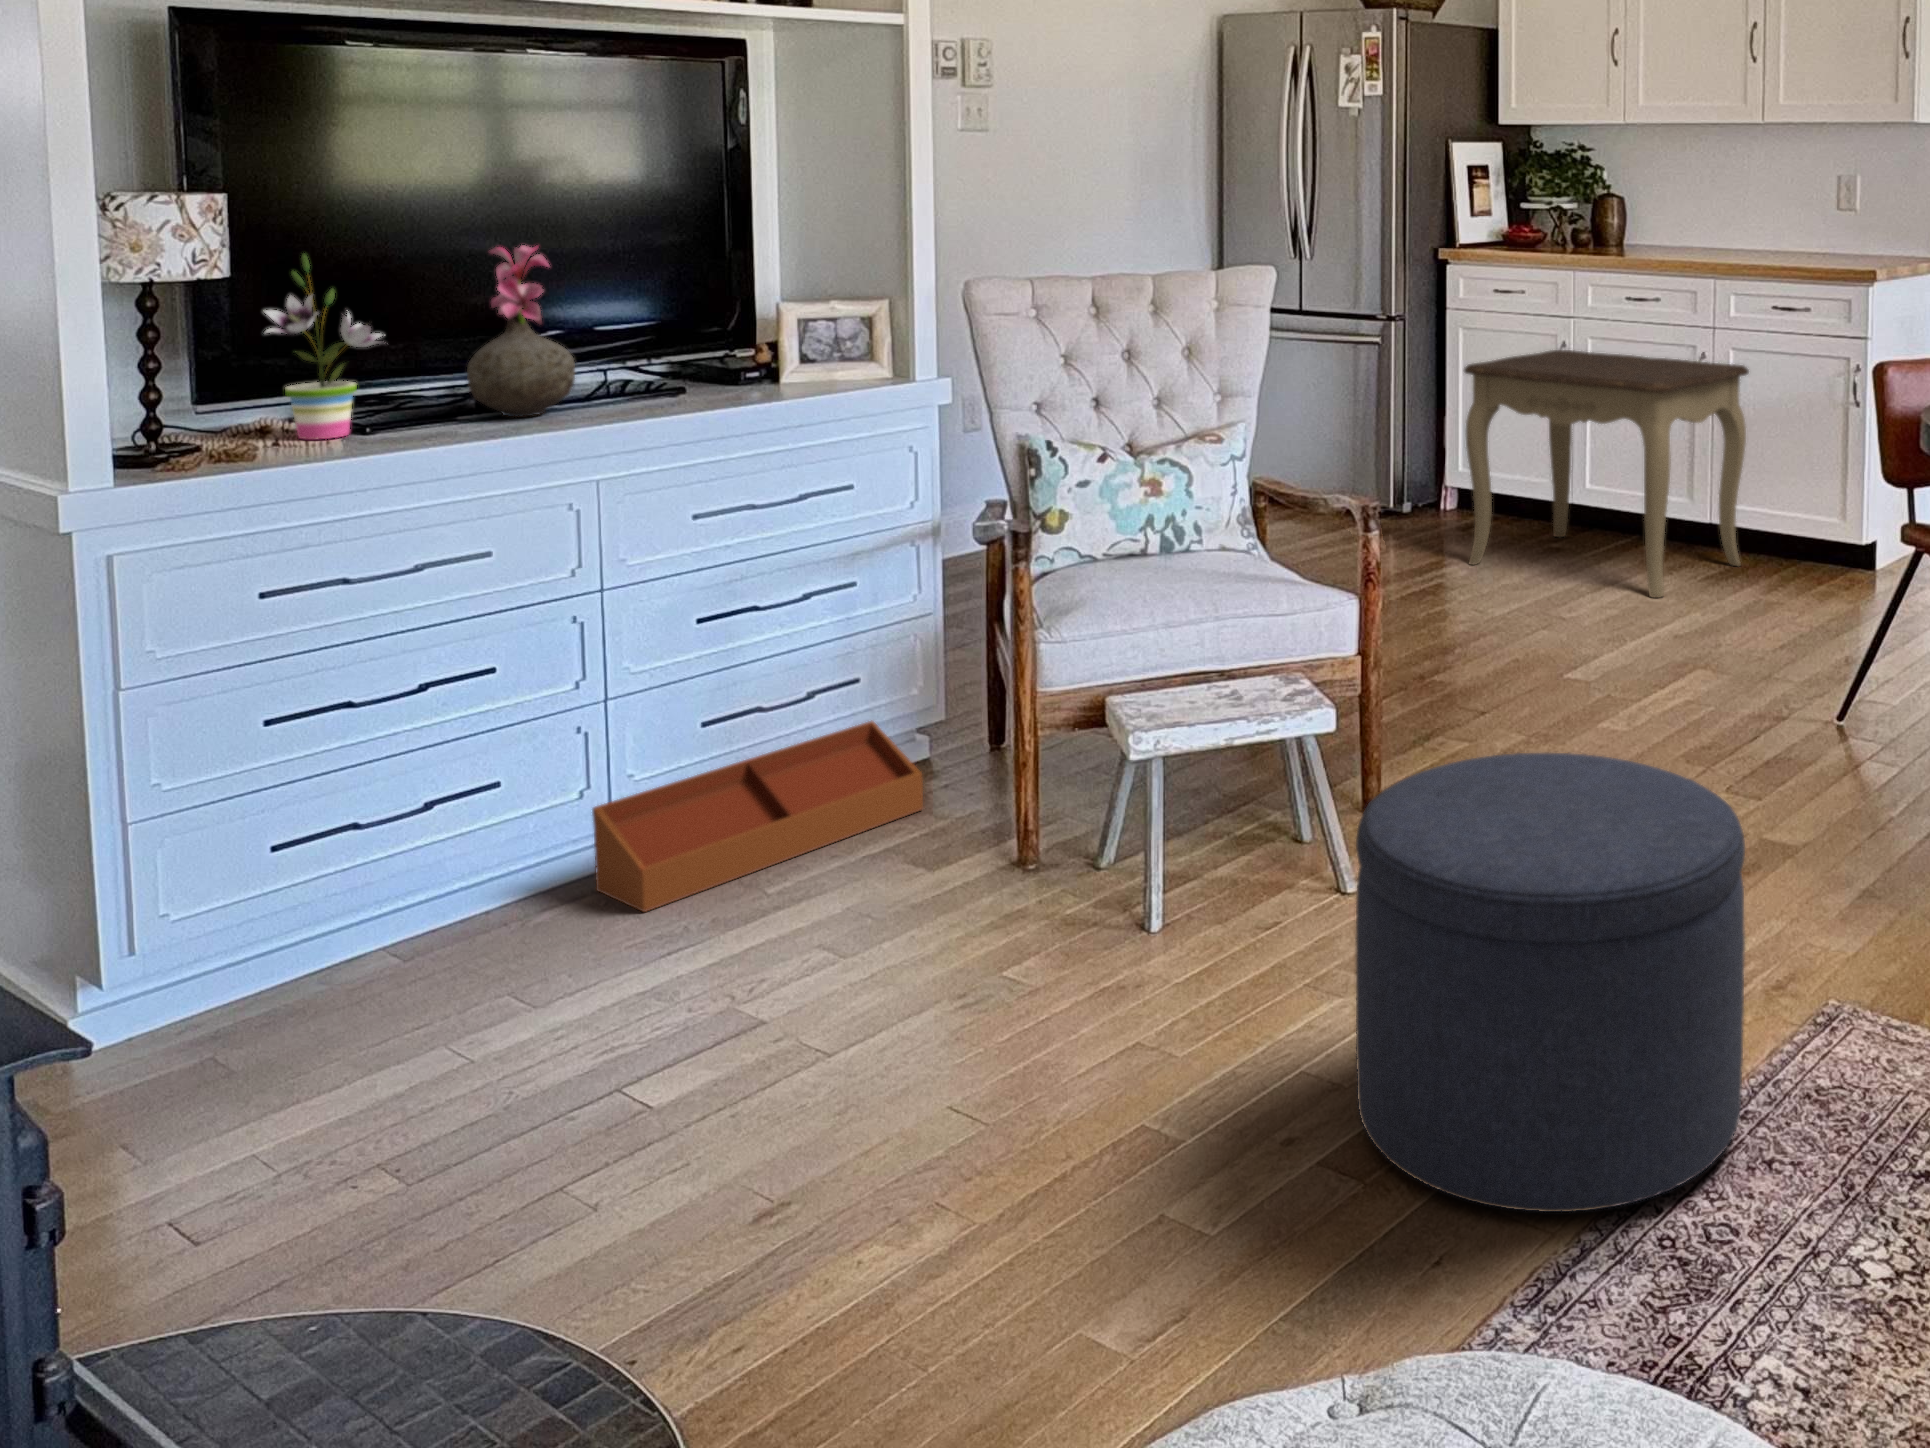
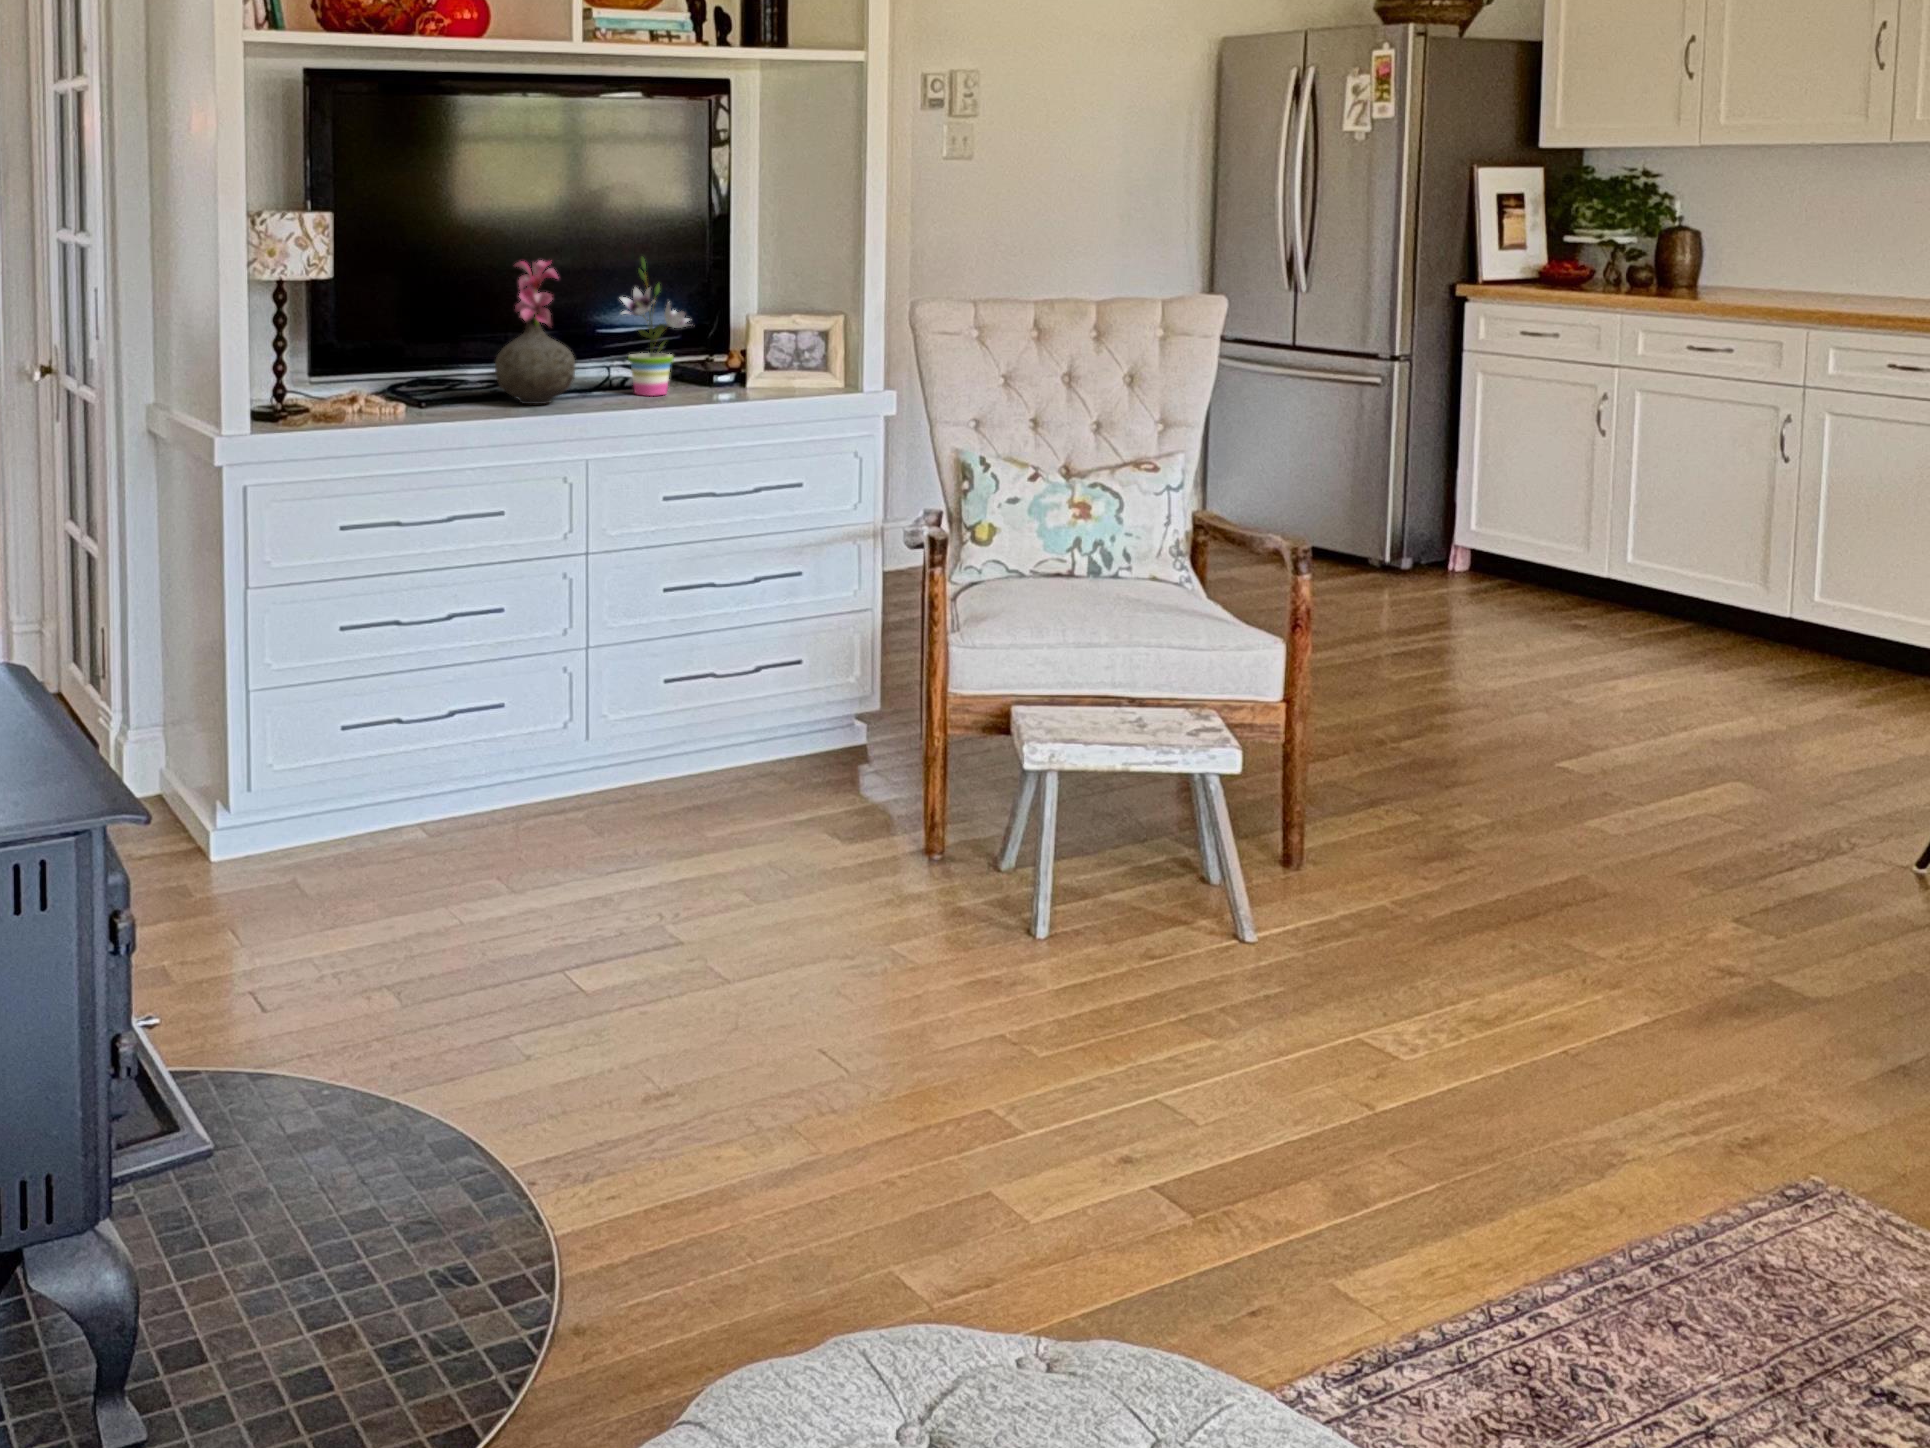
potted plant: present [265,254,385,439] -> present [620,257,689,396]
side table: present [1464,350,1749,598] -> none [1470,404,1858,702]
storage bin: present [592,721,923,912] -> none [571,705,848,838]
ottoman: present [1355,753,1745,1212] -> none [1203,821,1666,1317]

